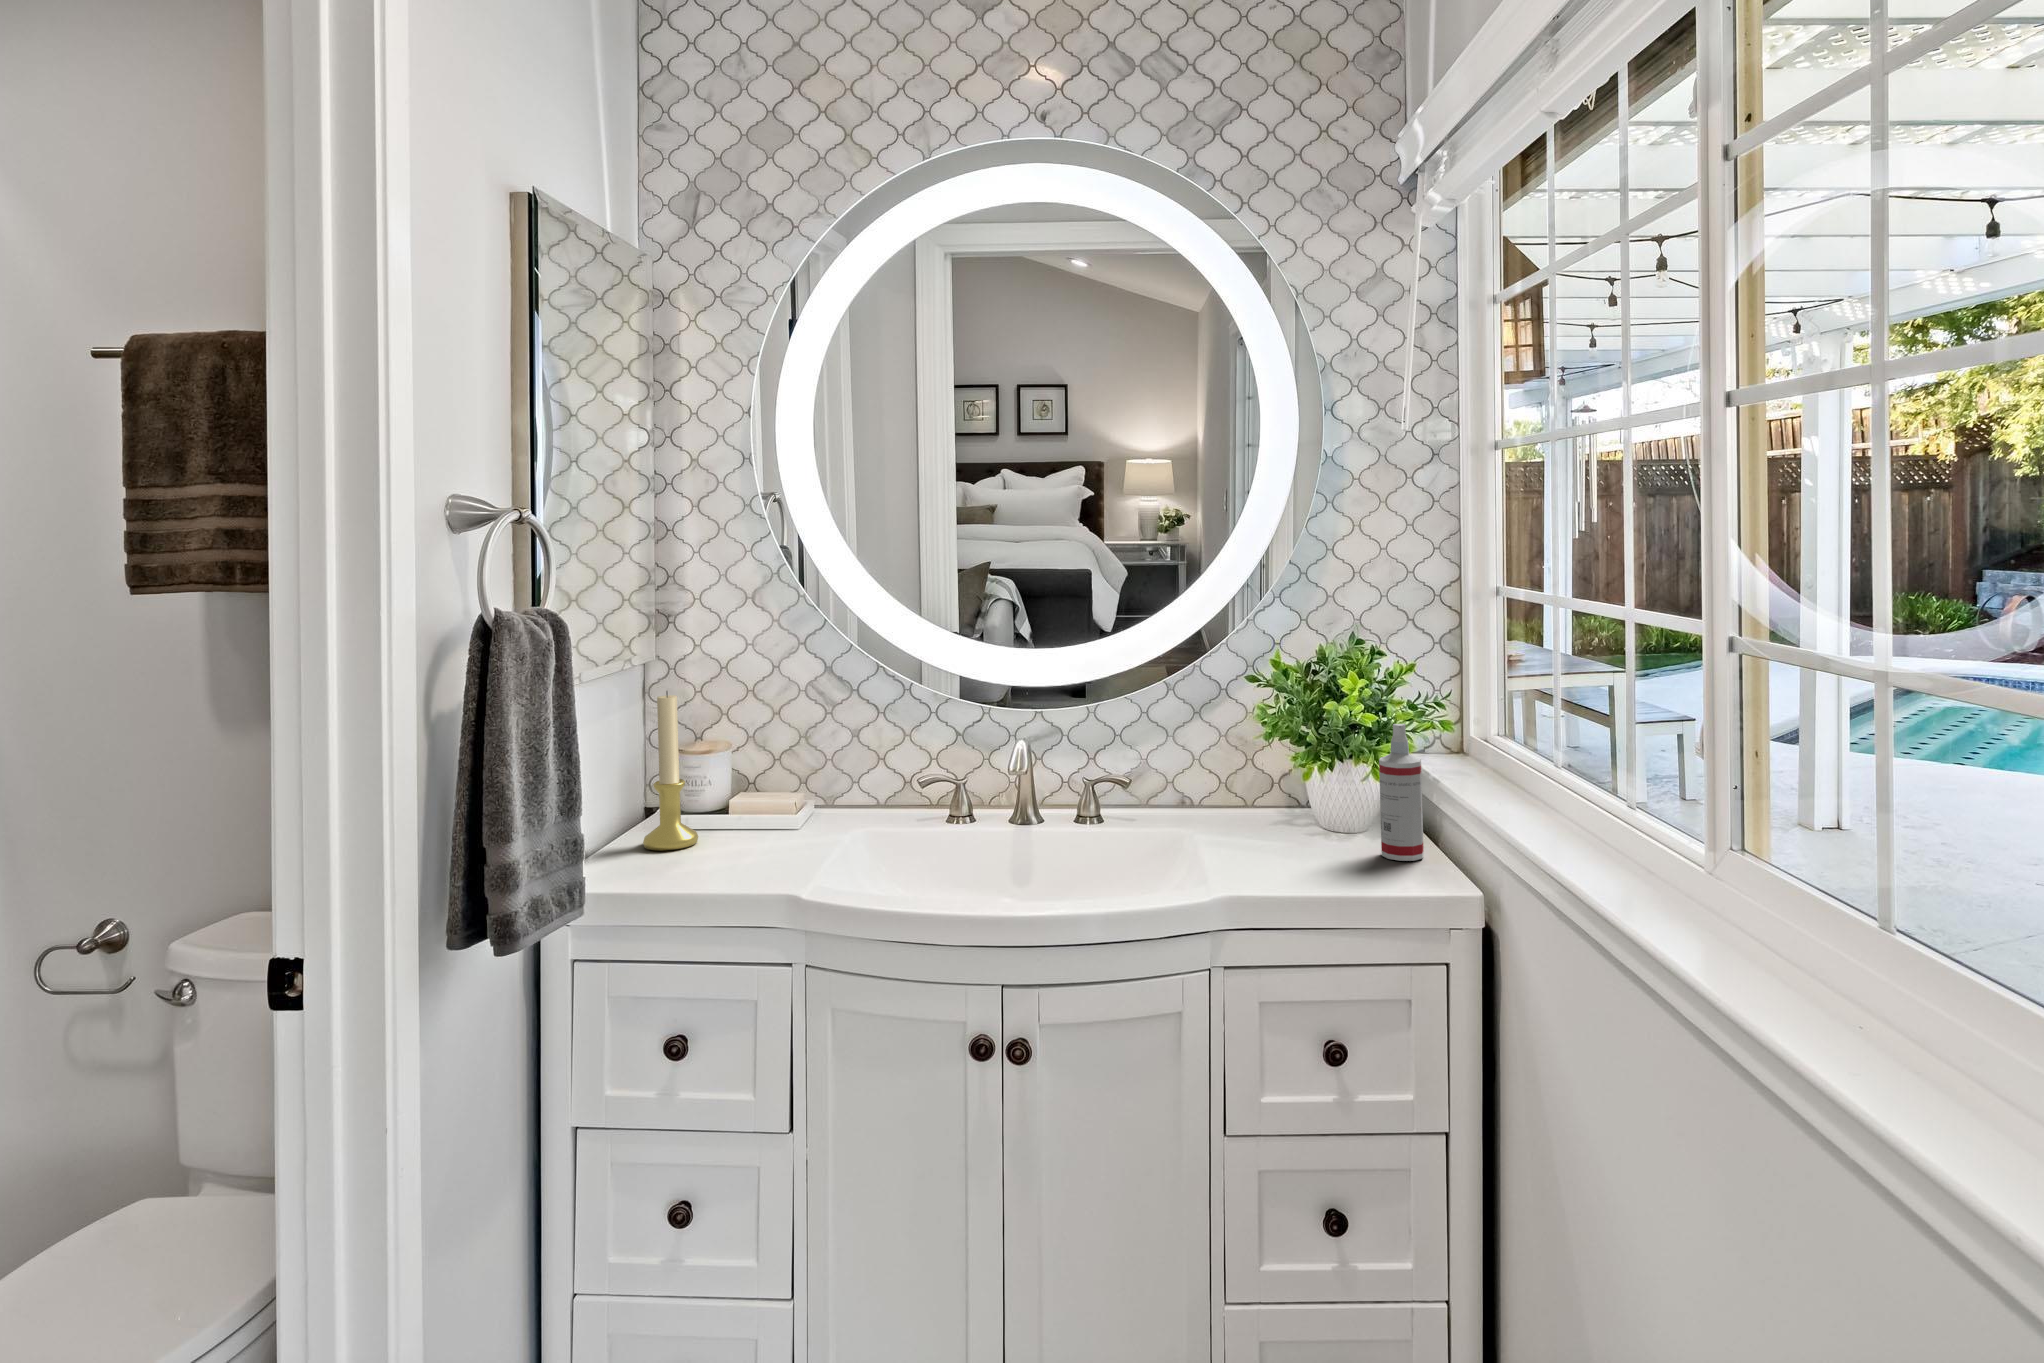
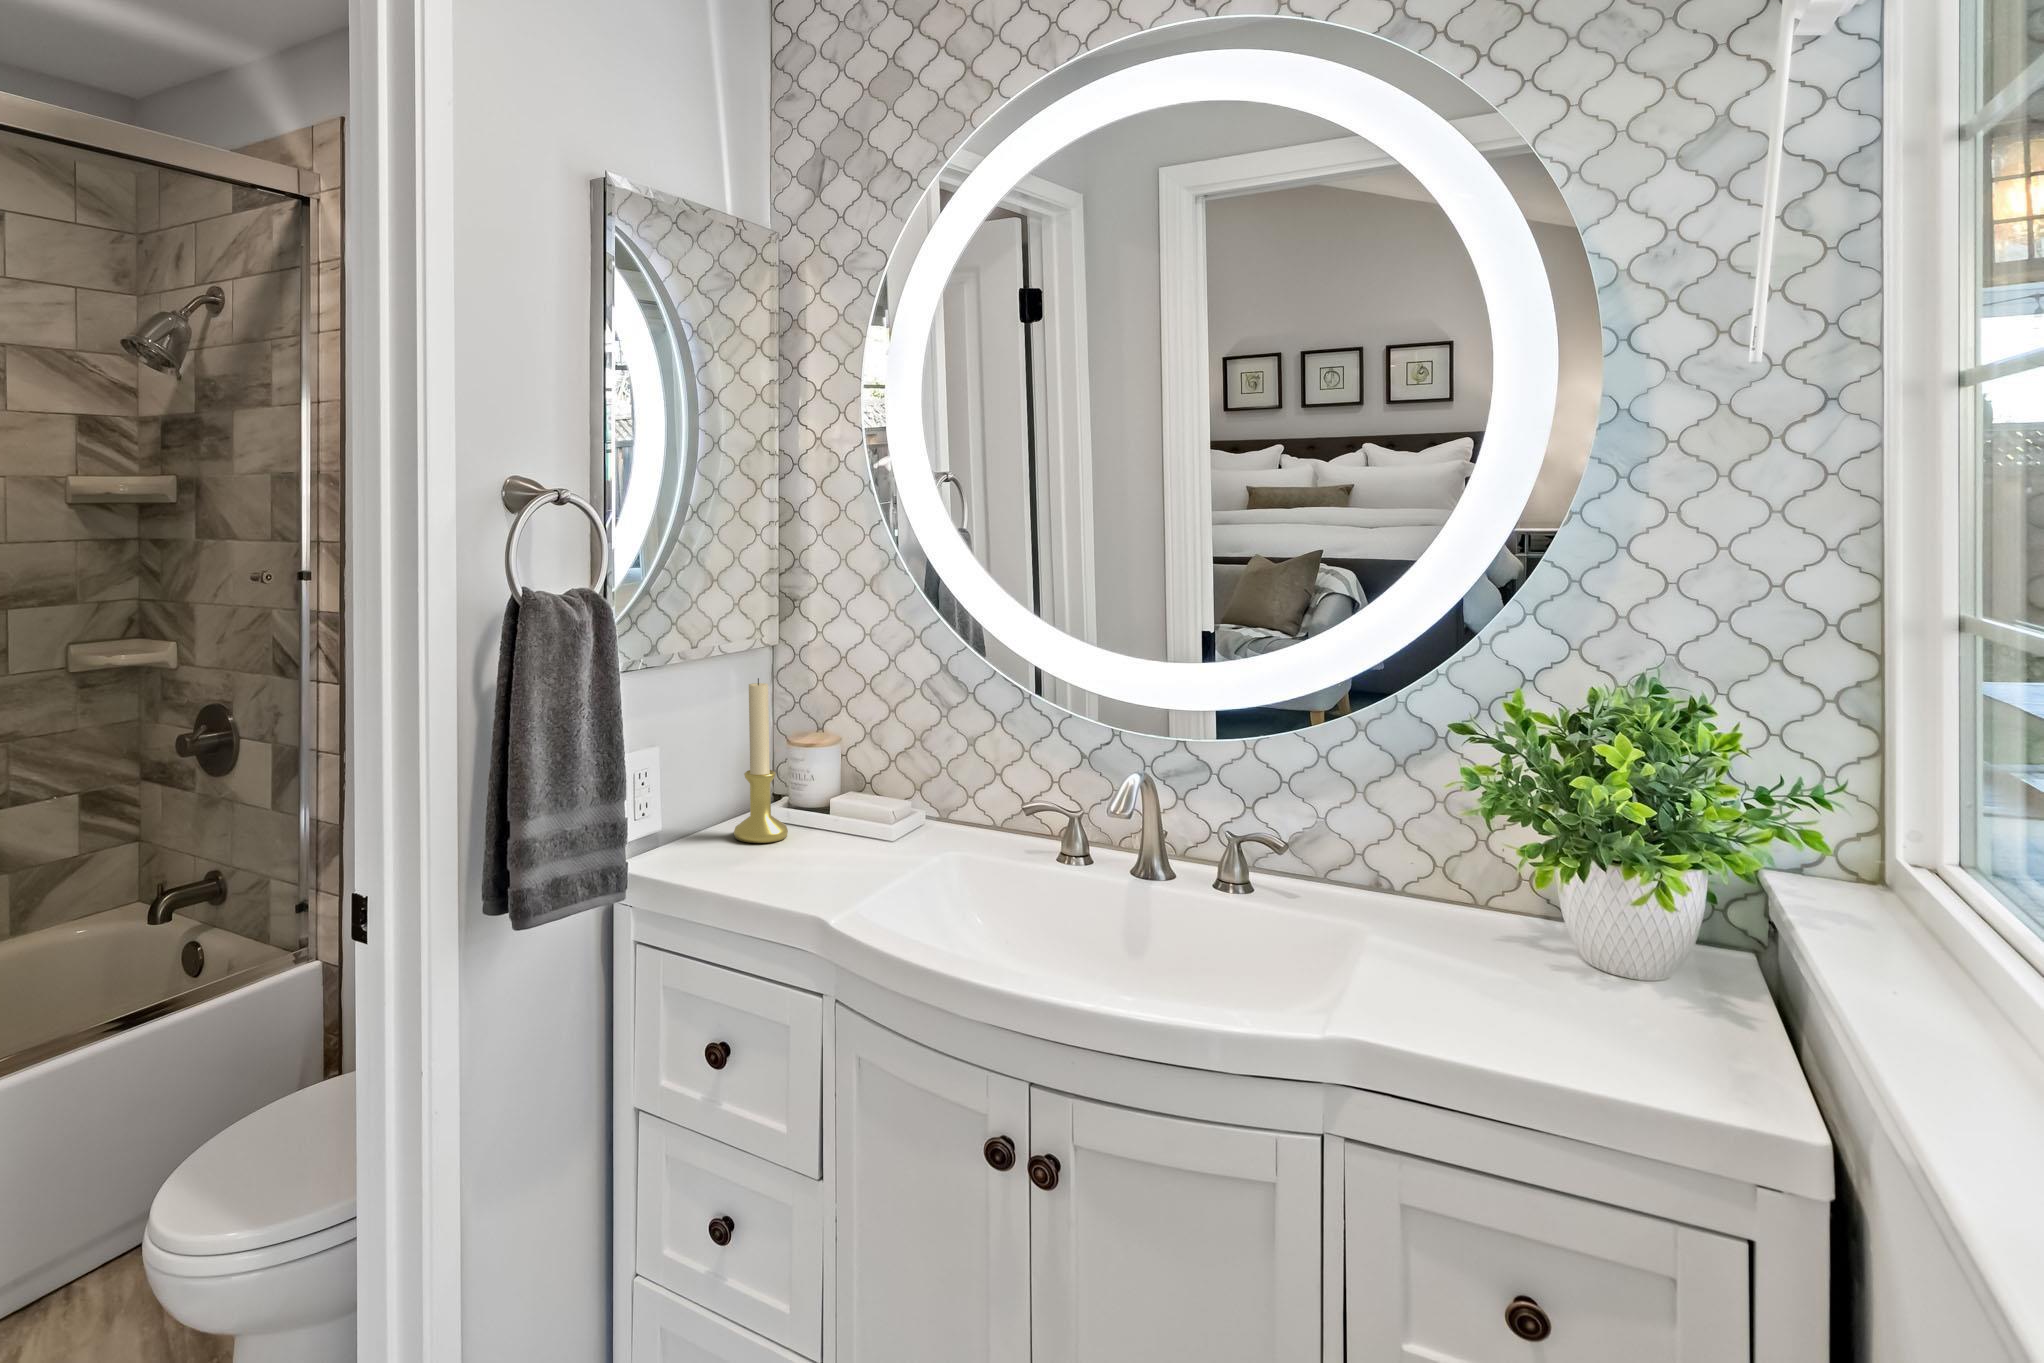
spray bottle: present [1379,724,1424,861] -> none [1638,824,1723,1048]

